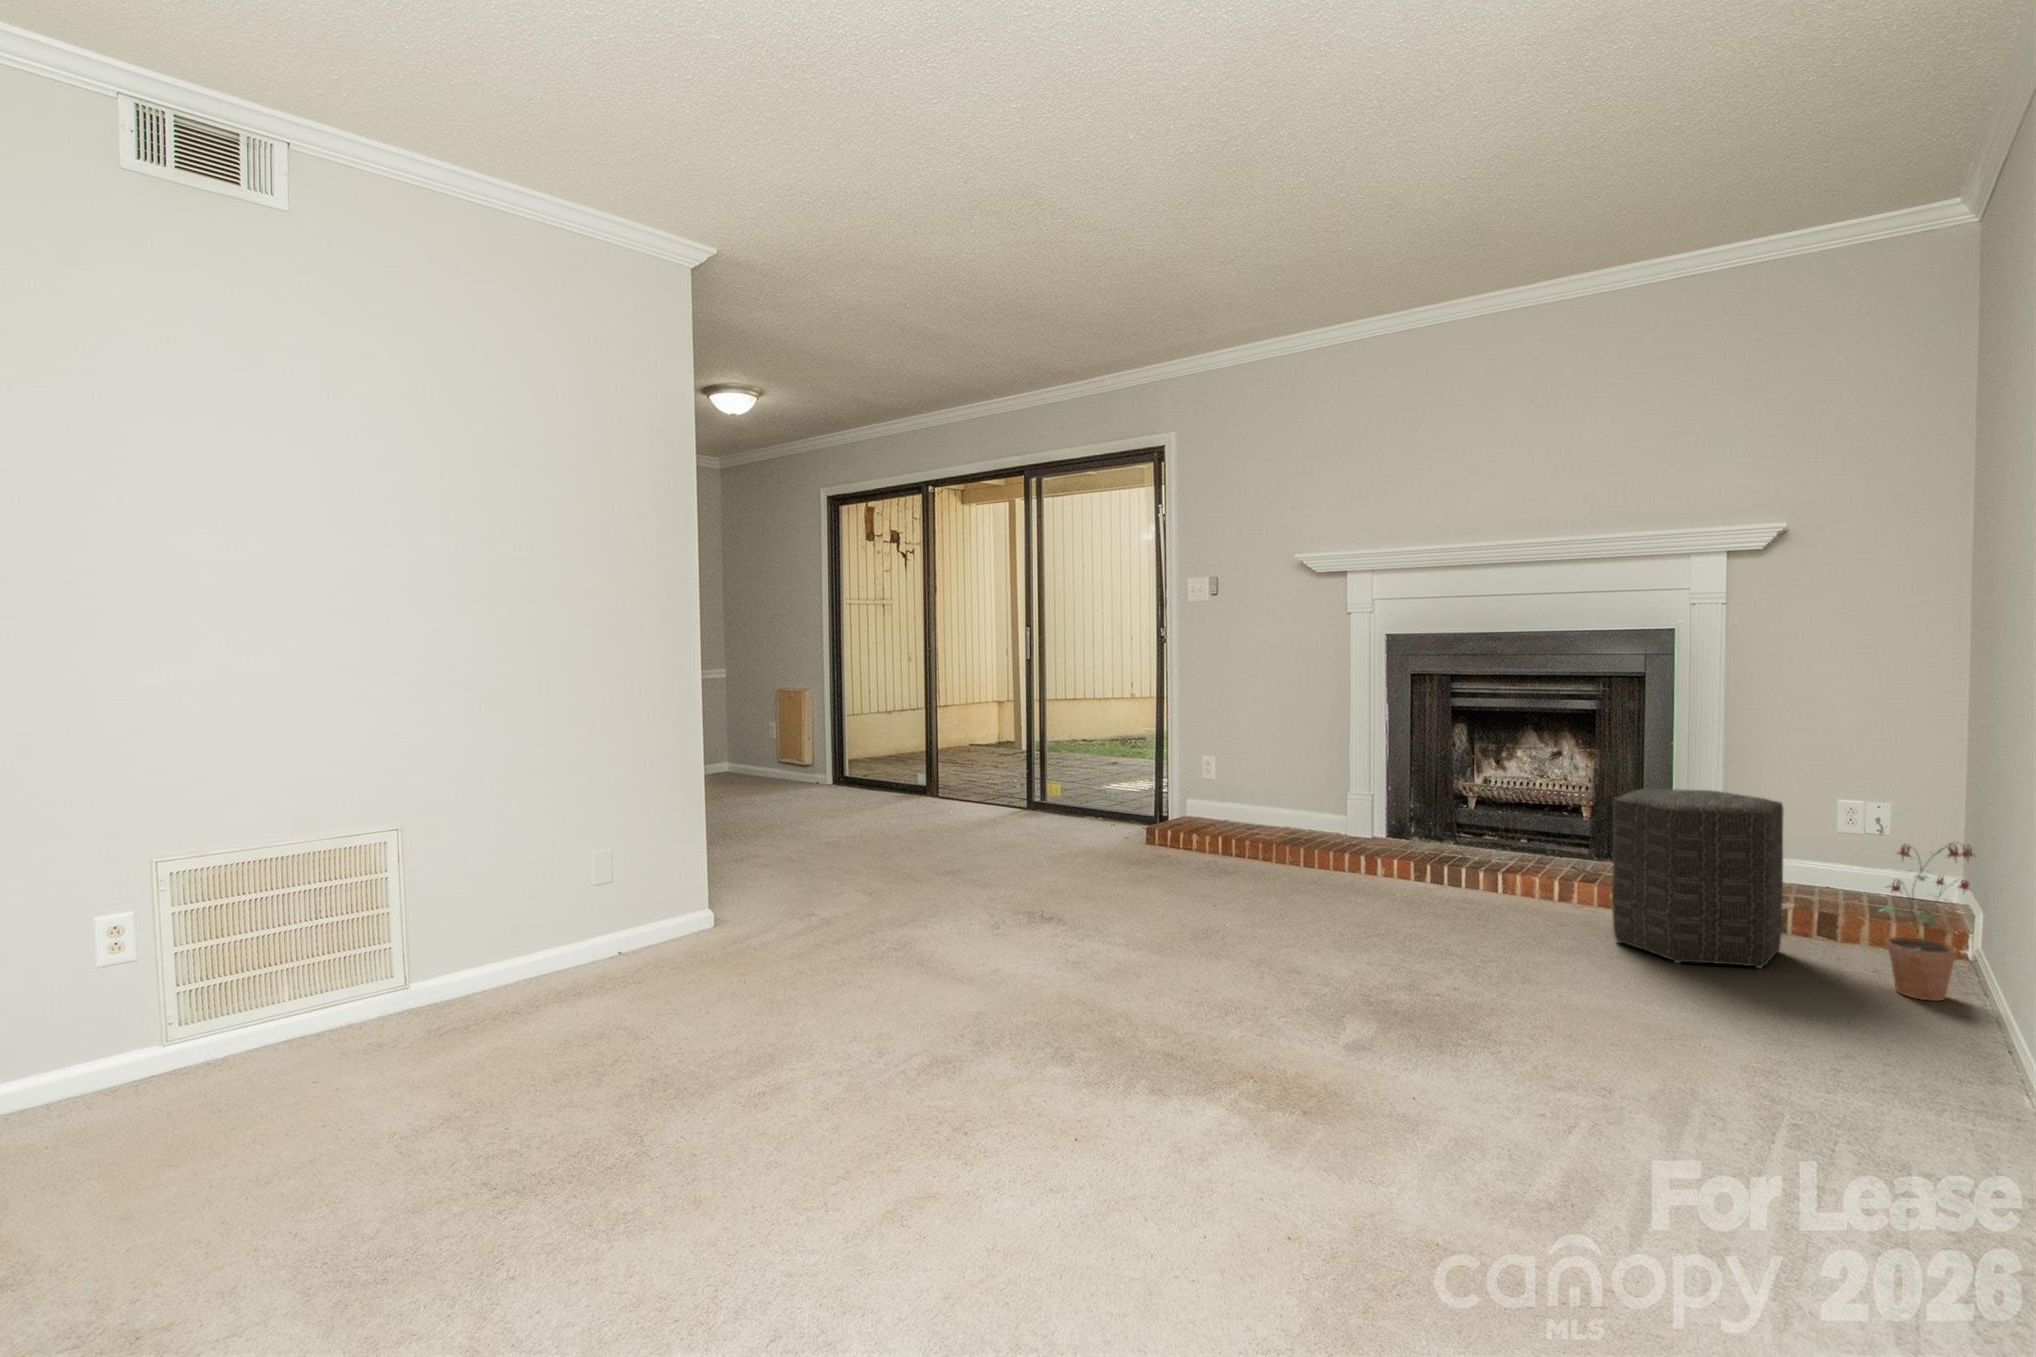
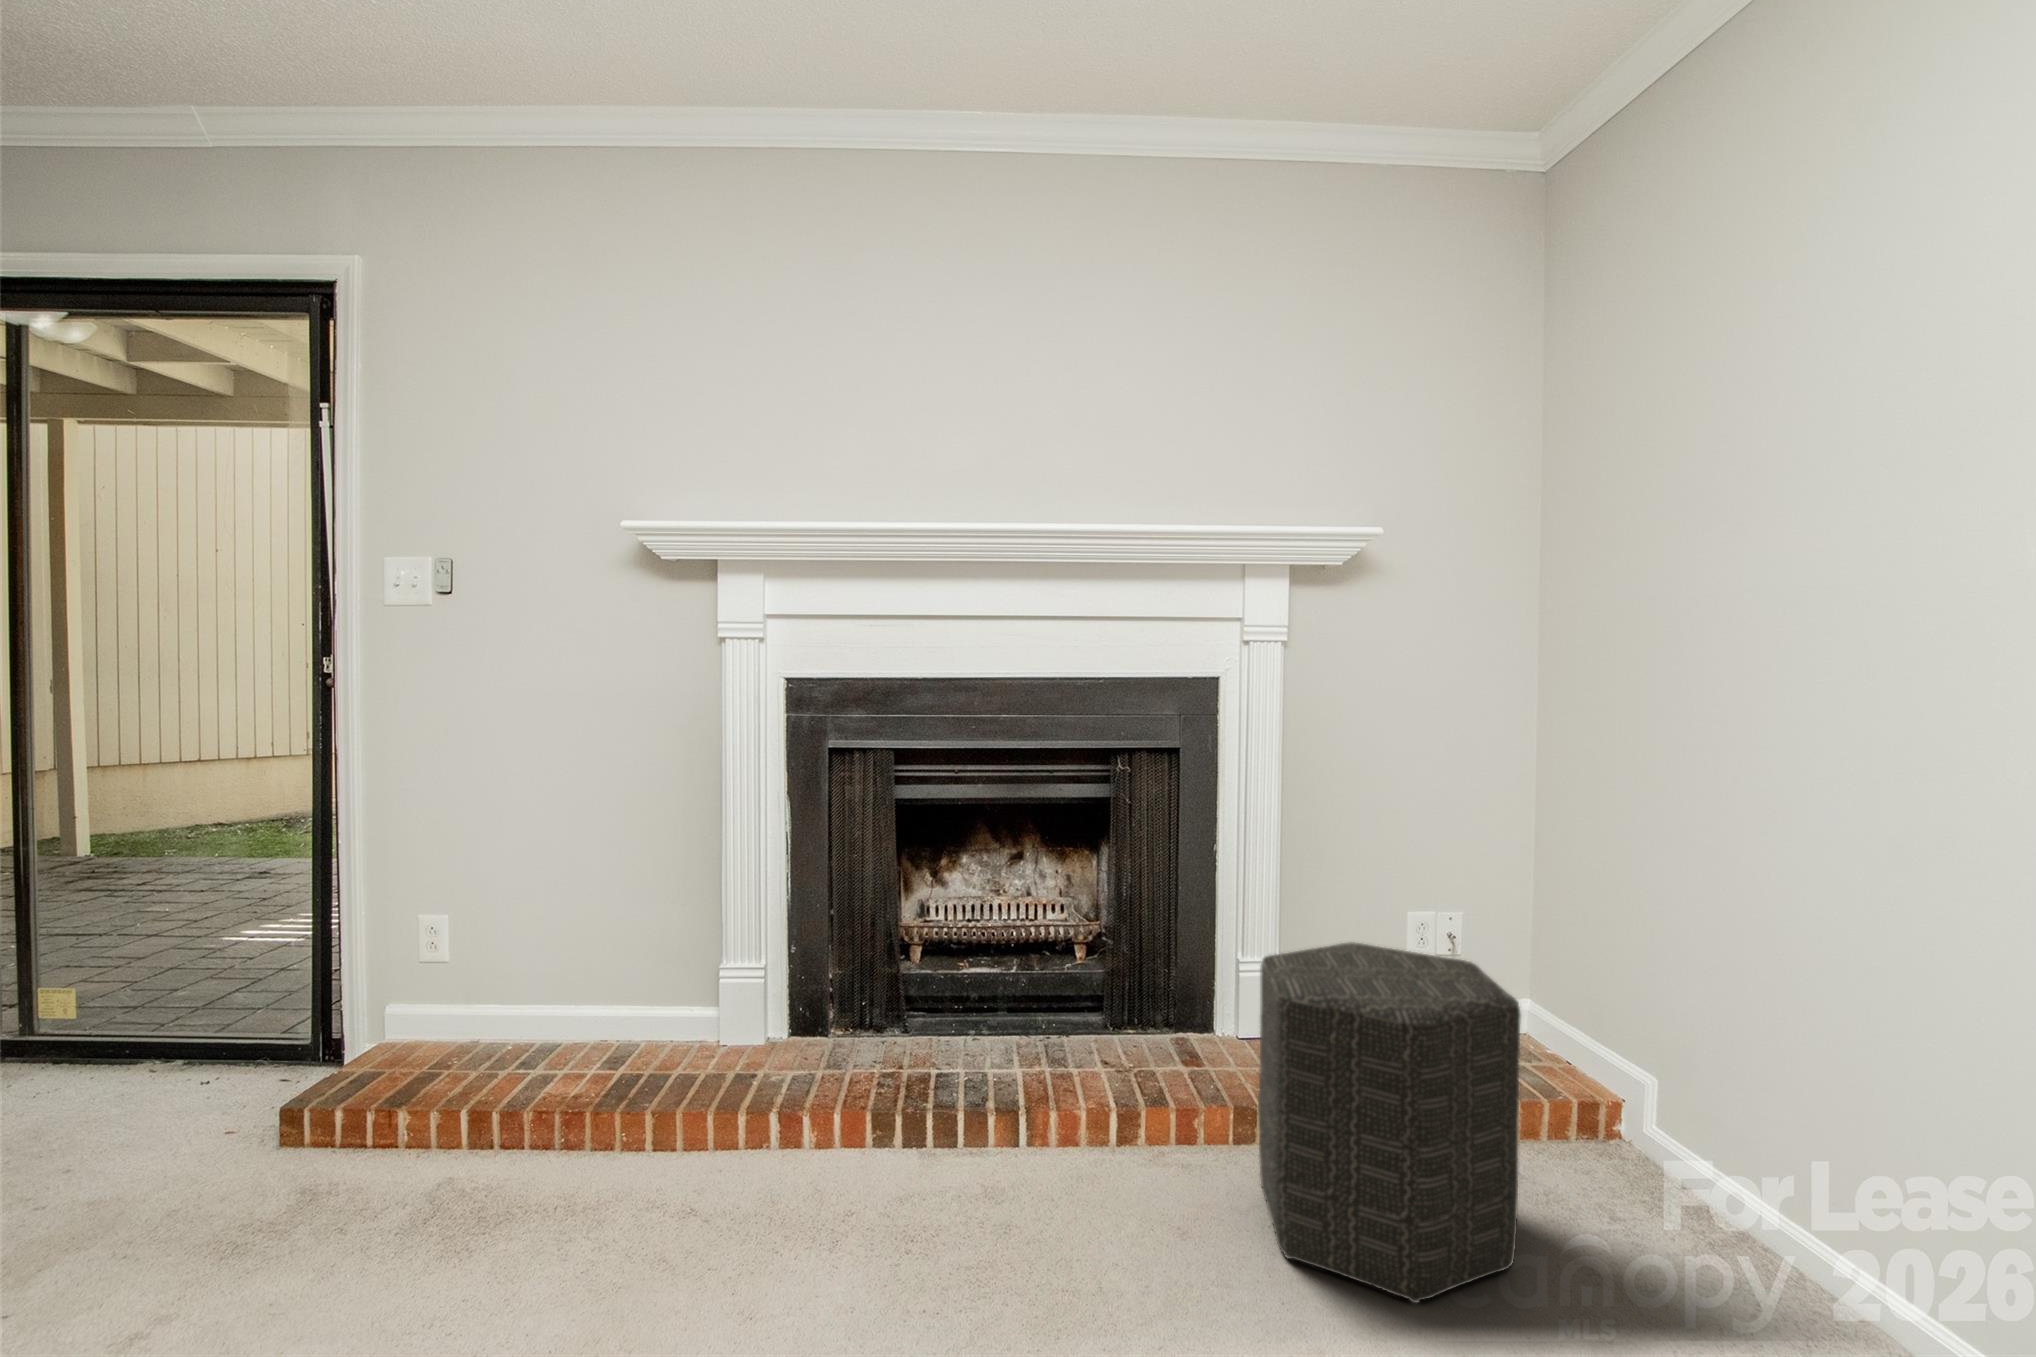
potted plant: present [1880,843,1974,1001] -> none [1655,1026,1787,1287]

